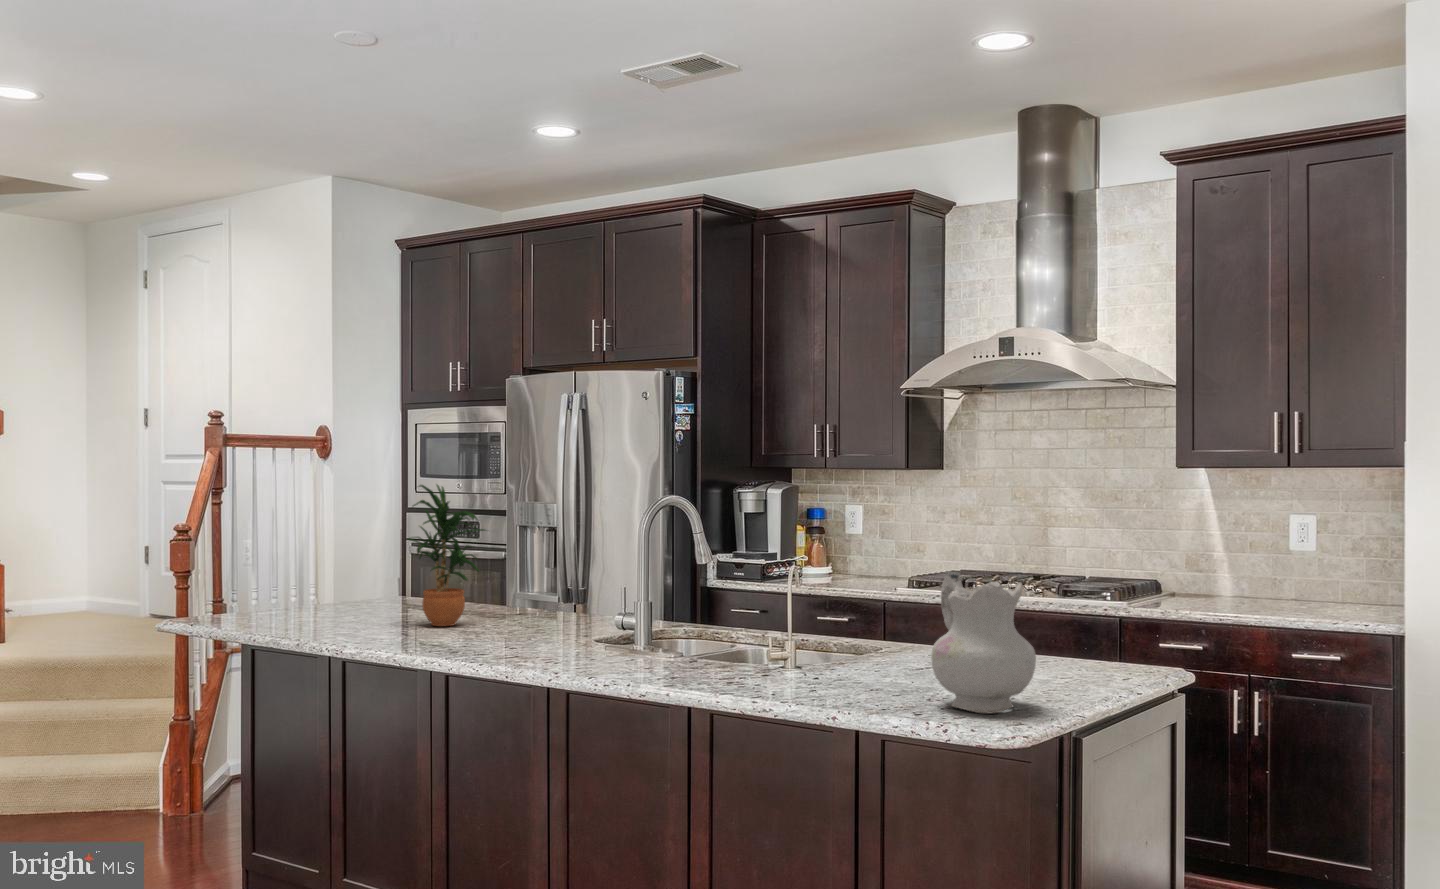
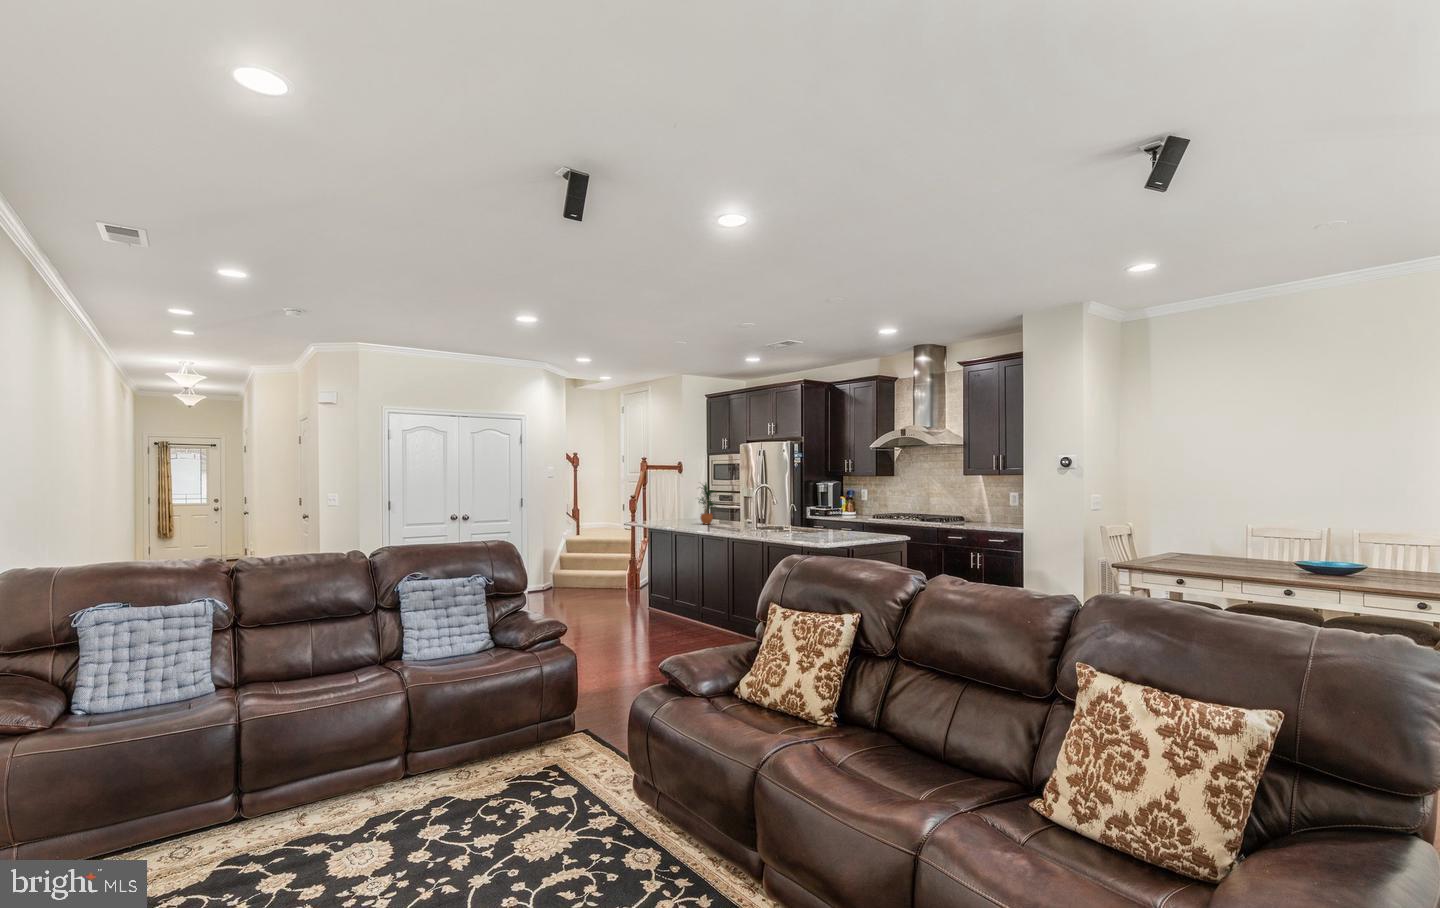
ceramic pitcher: present [931,572,1036,713] -> none [815,505,842,541]

